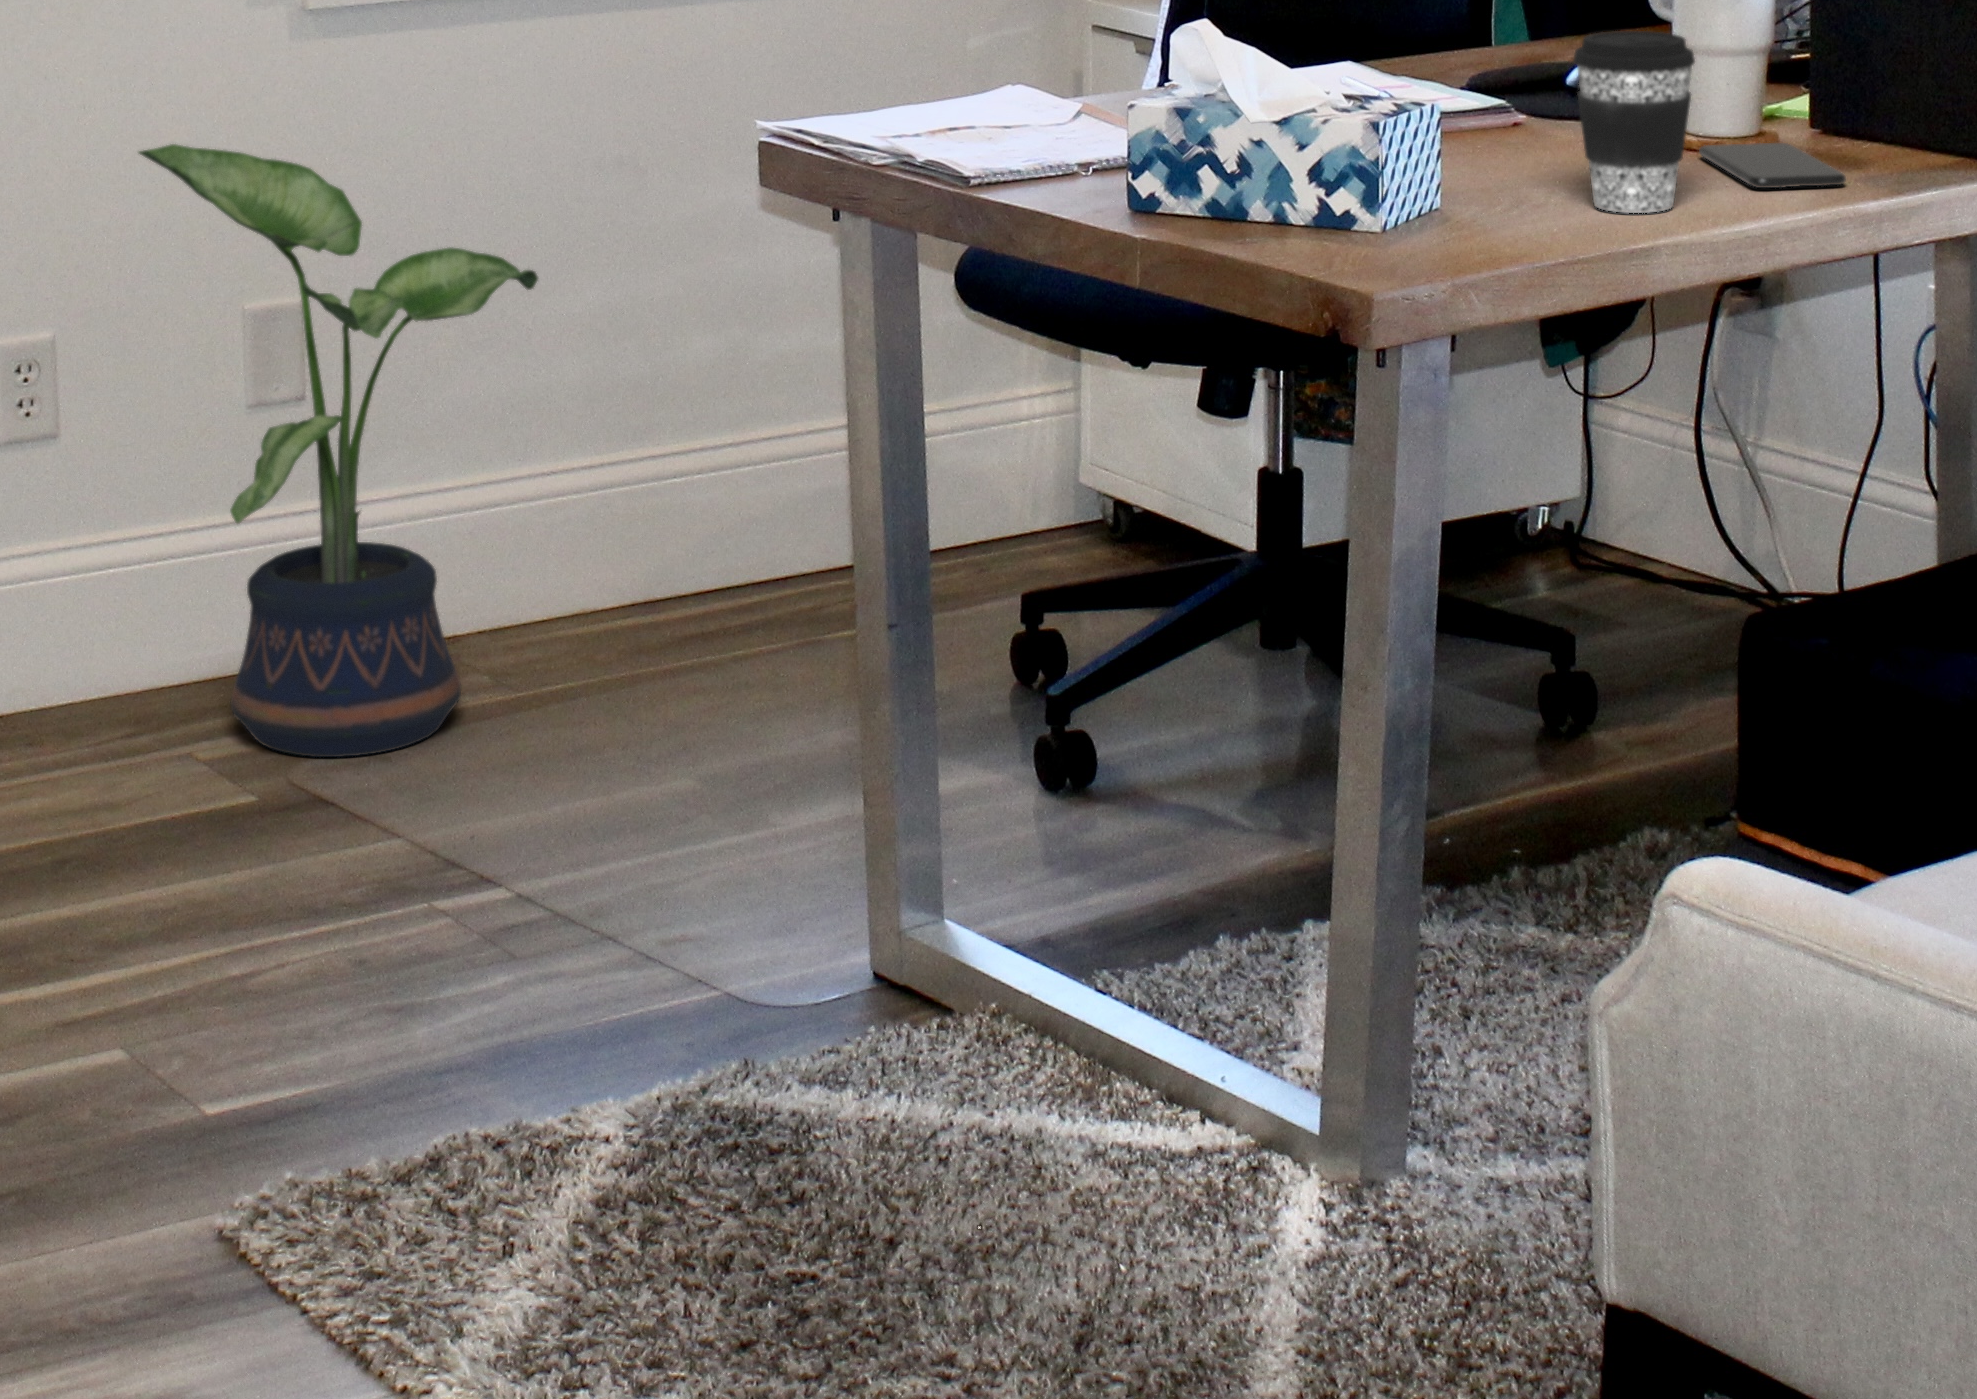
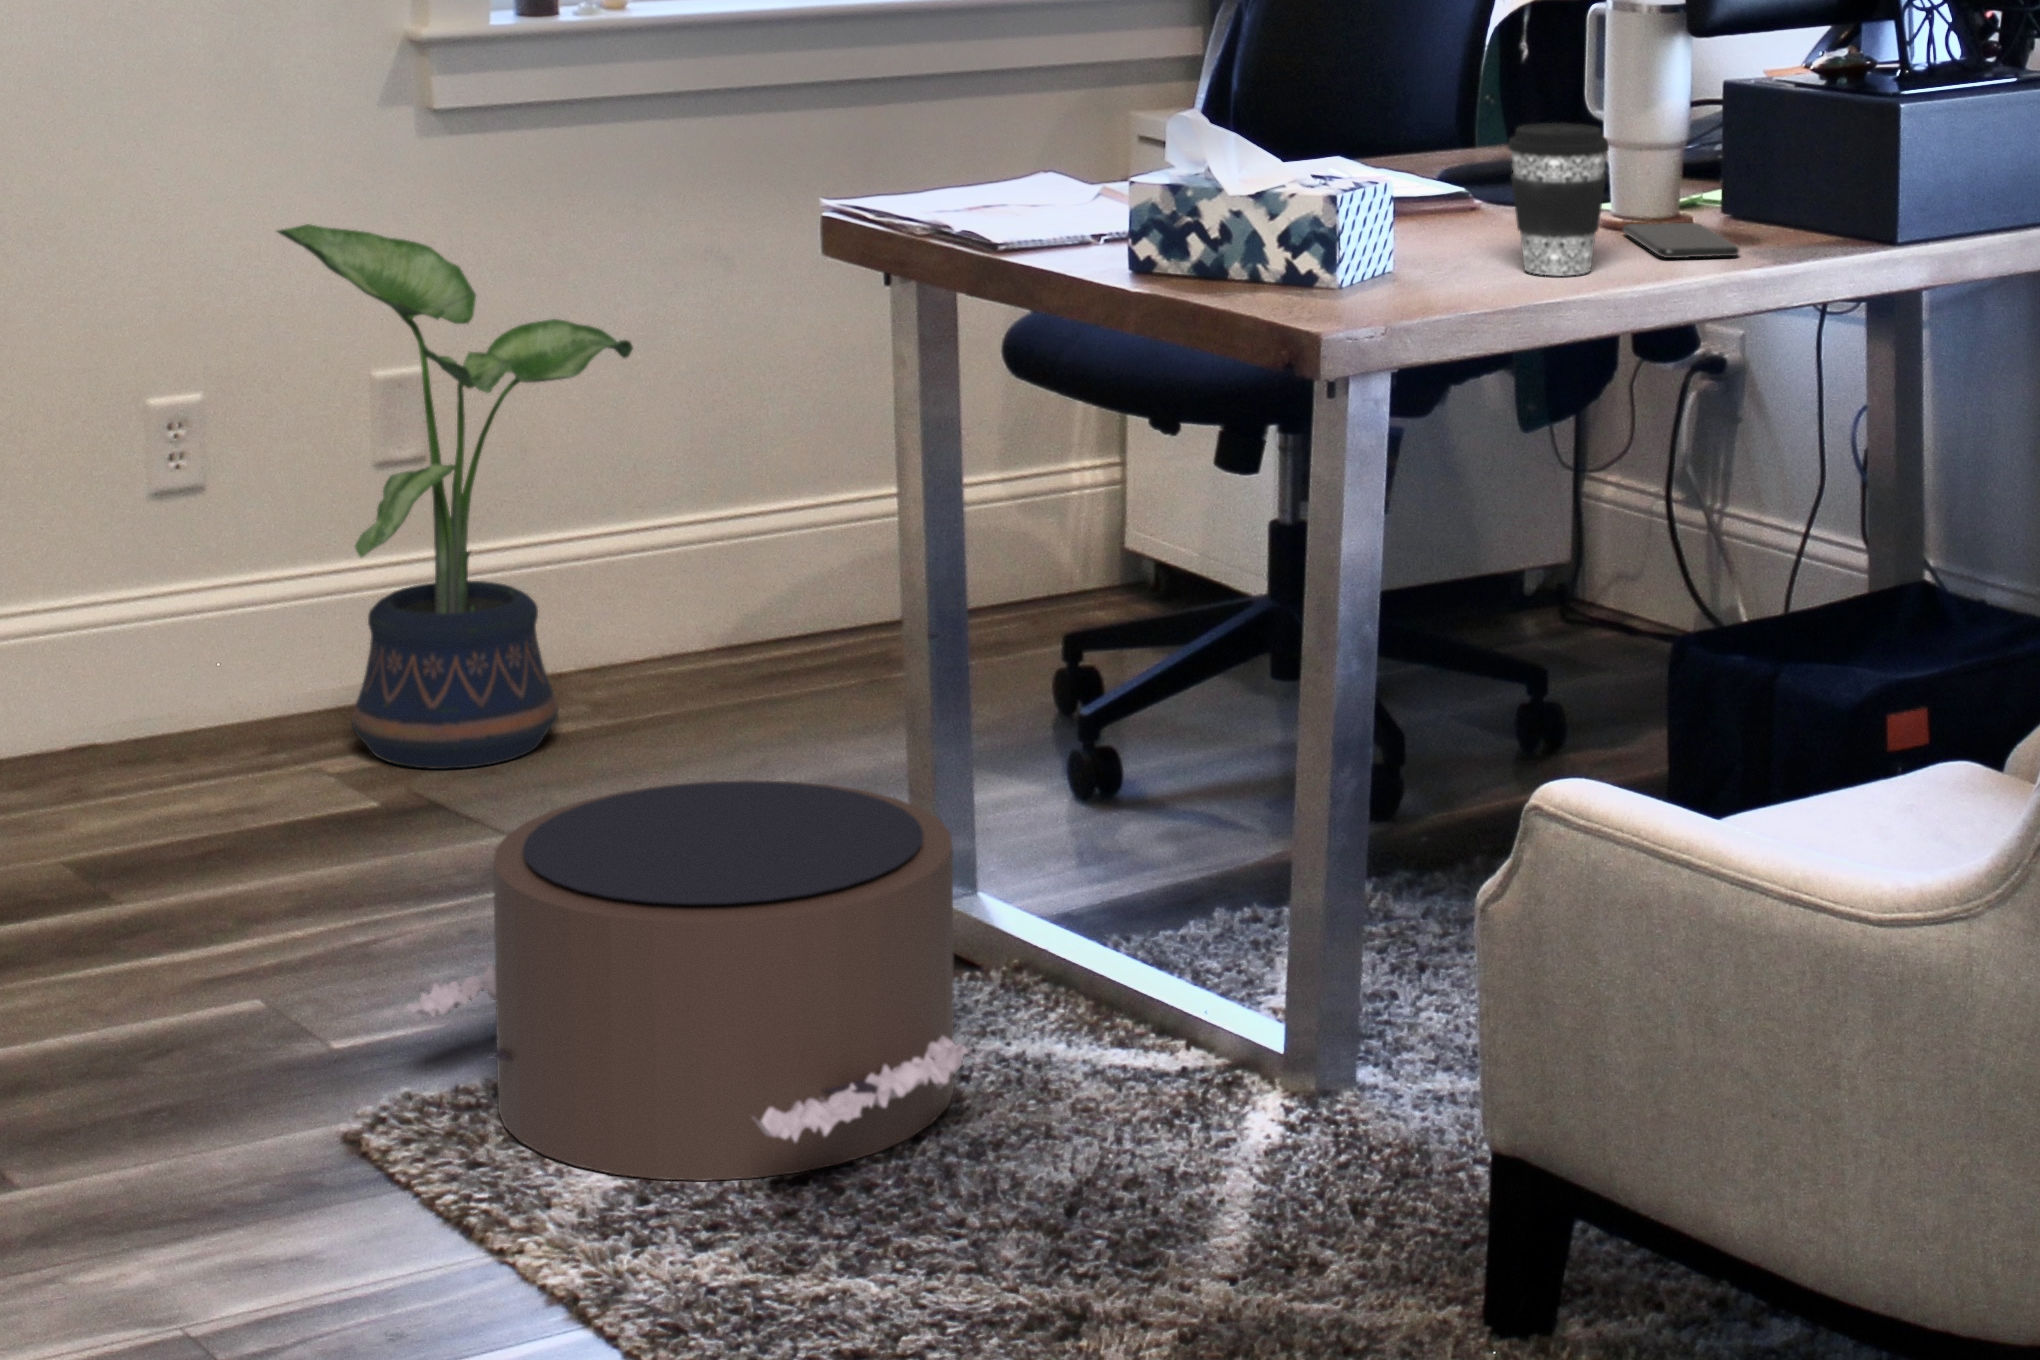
pouf: none [289,805,970,1300] -> present [408,780,984,1181]

